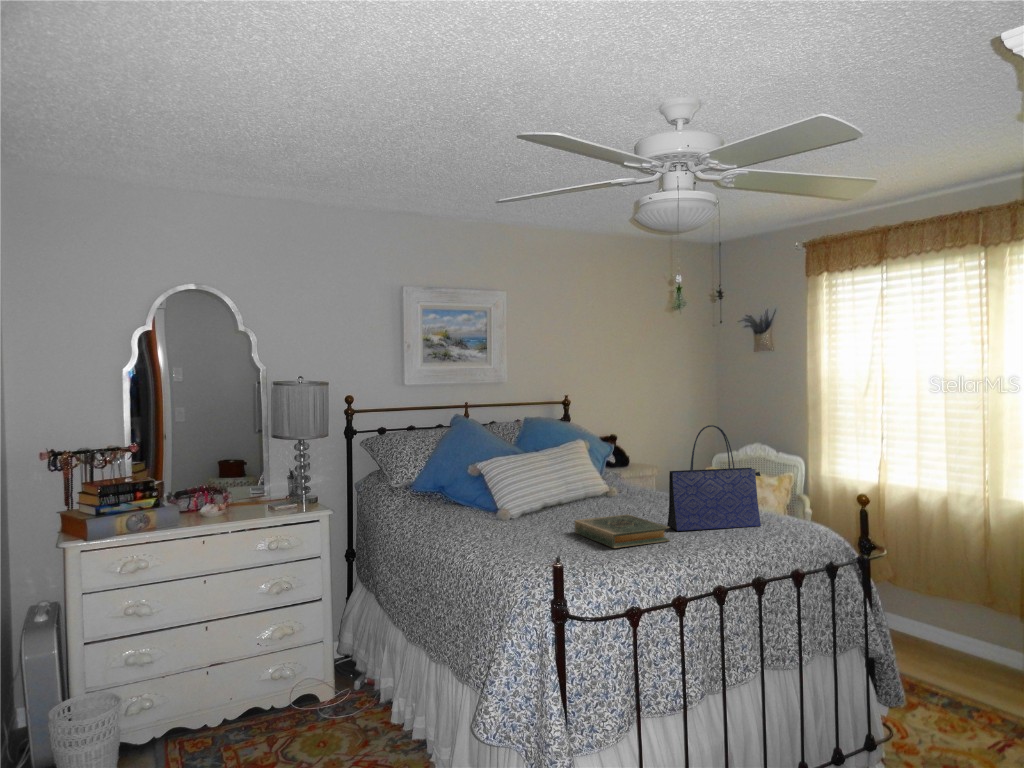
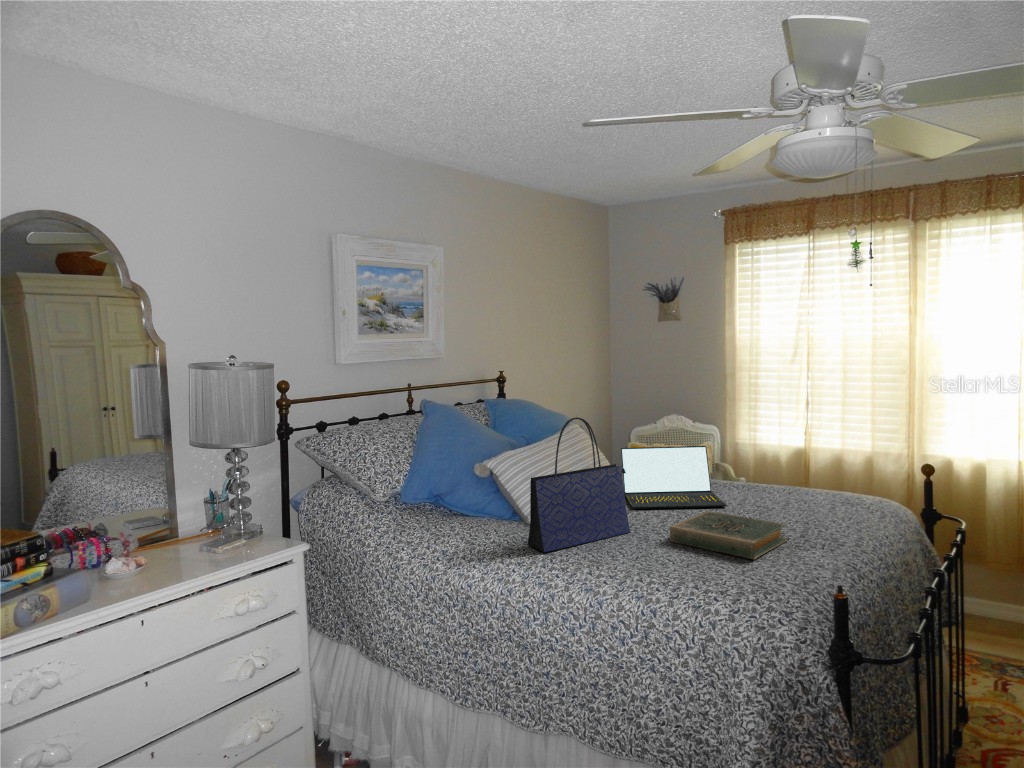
tote bag: present [668,425,761,531] -> present [528,417,630,552]
laptop: none [587,462,678,516] -> present [621,446,726,509]

